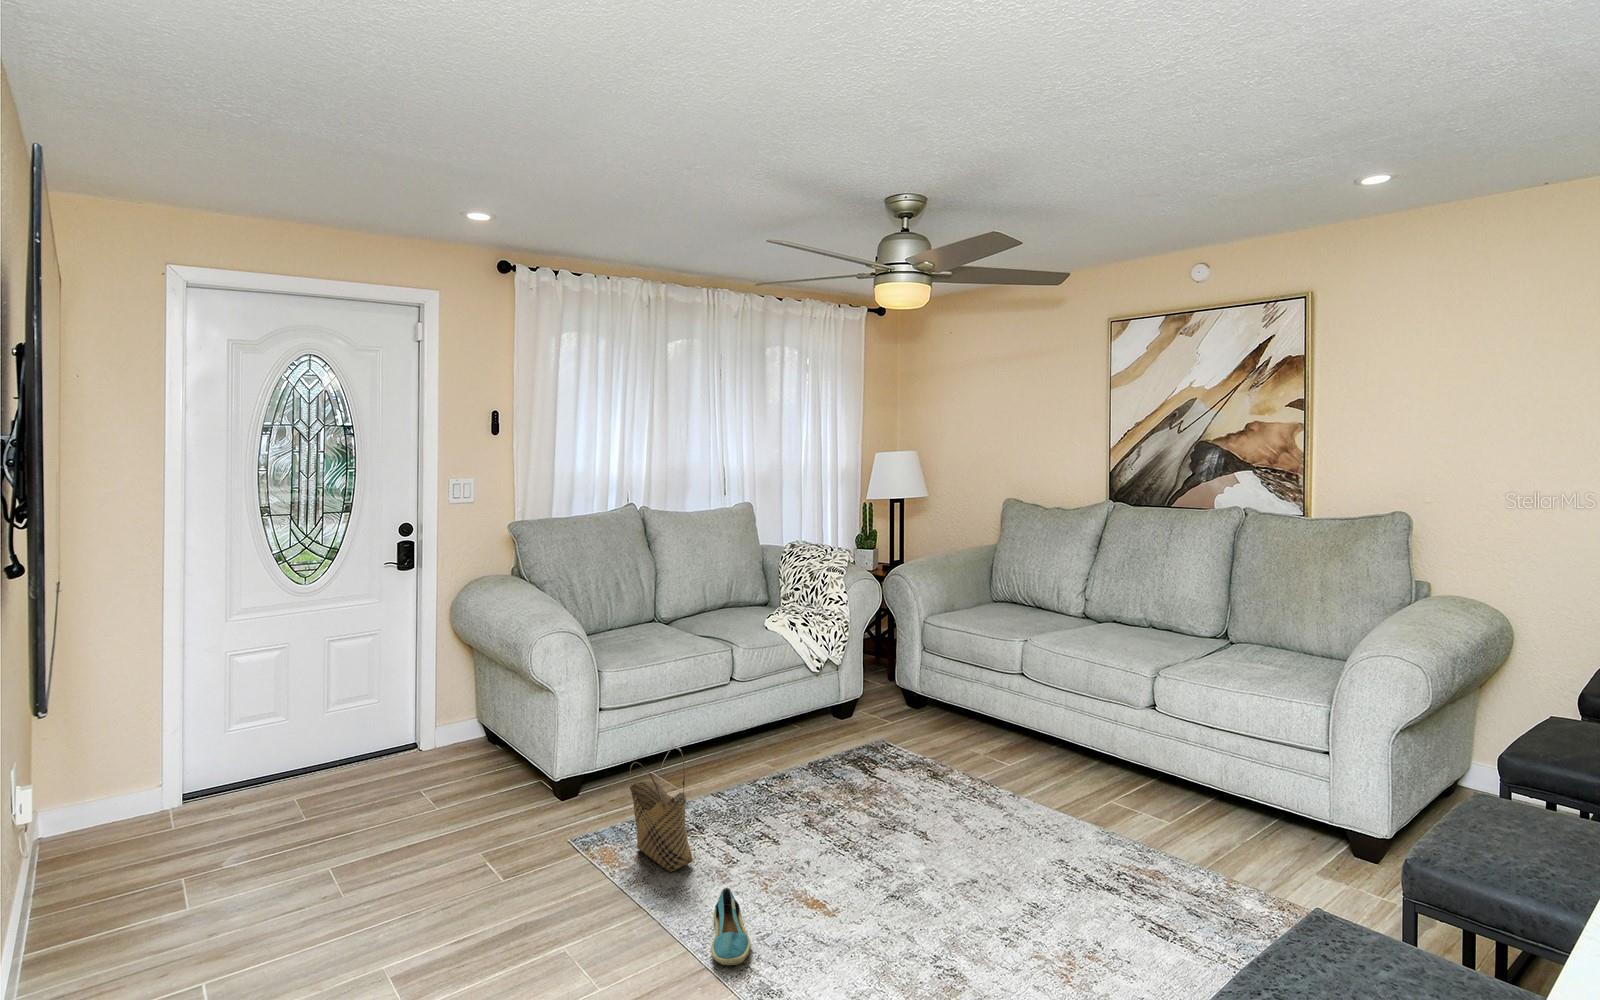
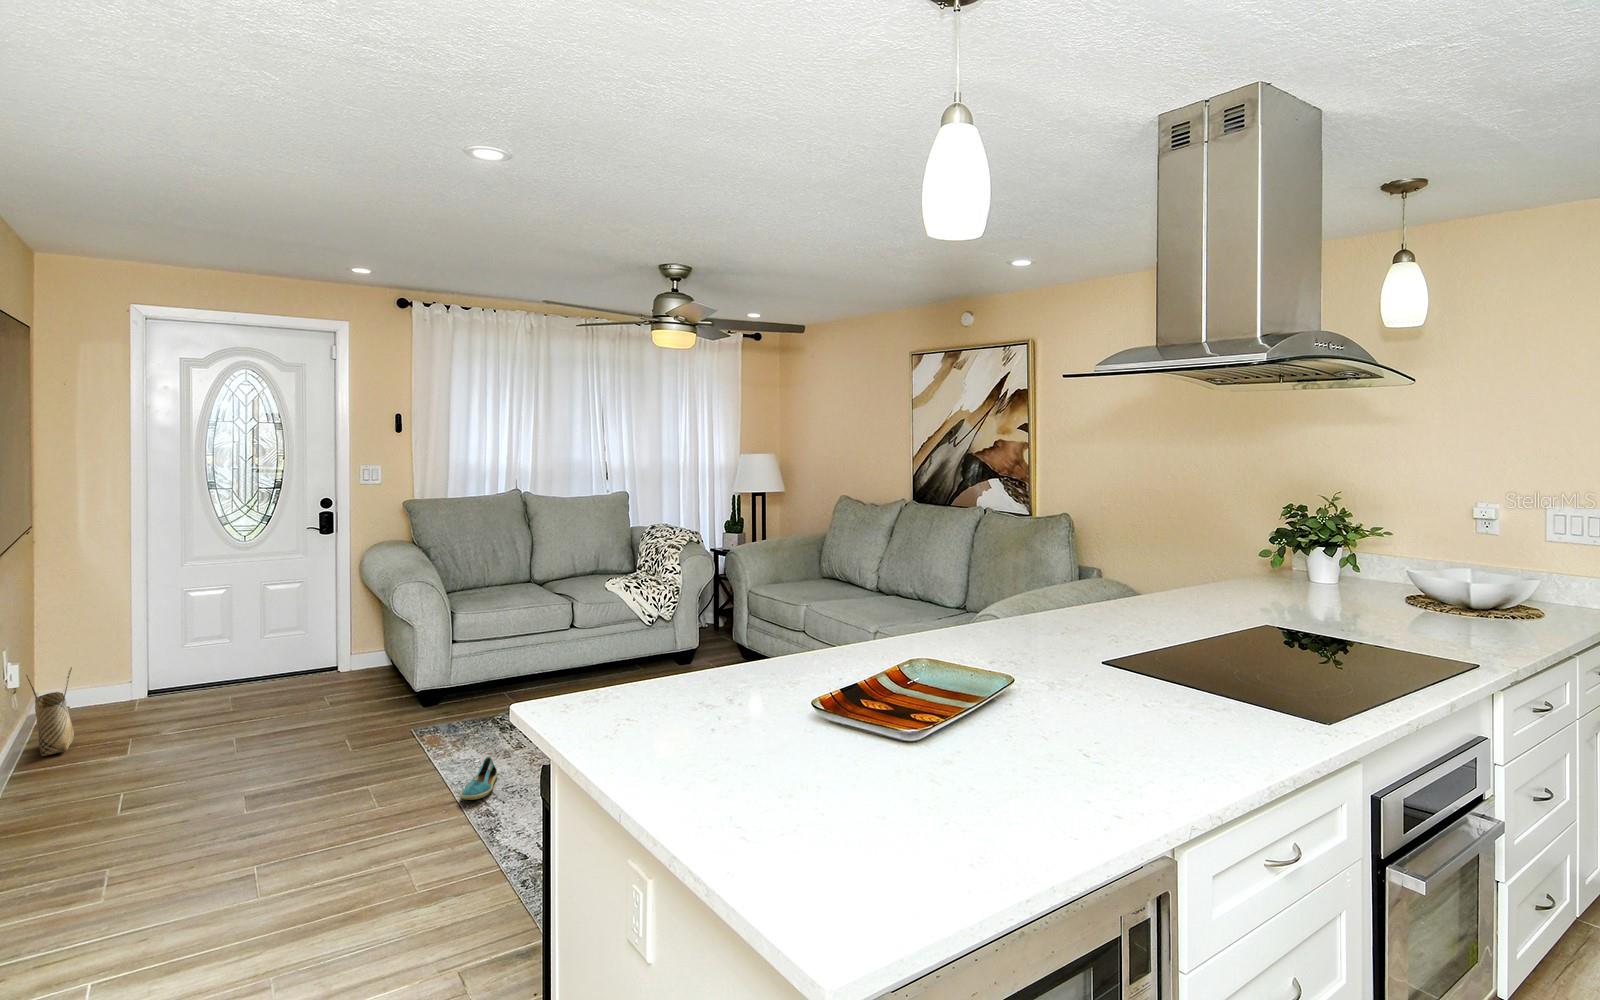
woven basket: present [630,748,693,872] -> present [26,667,74,756]

